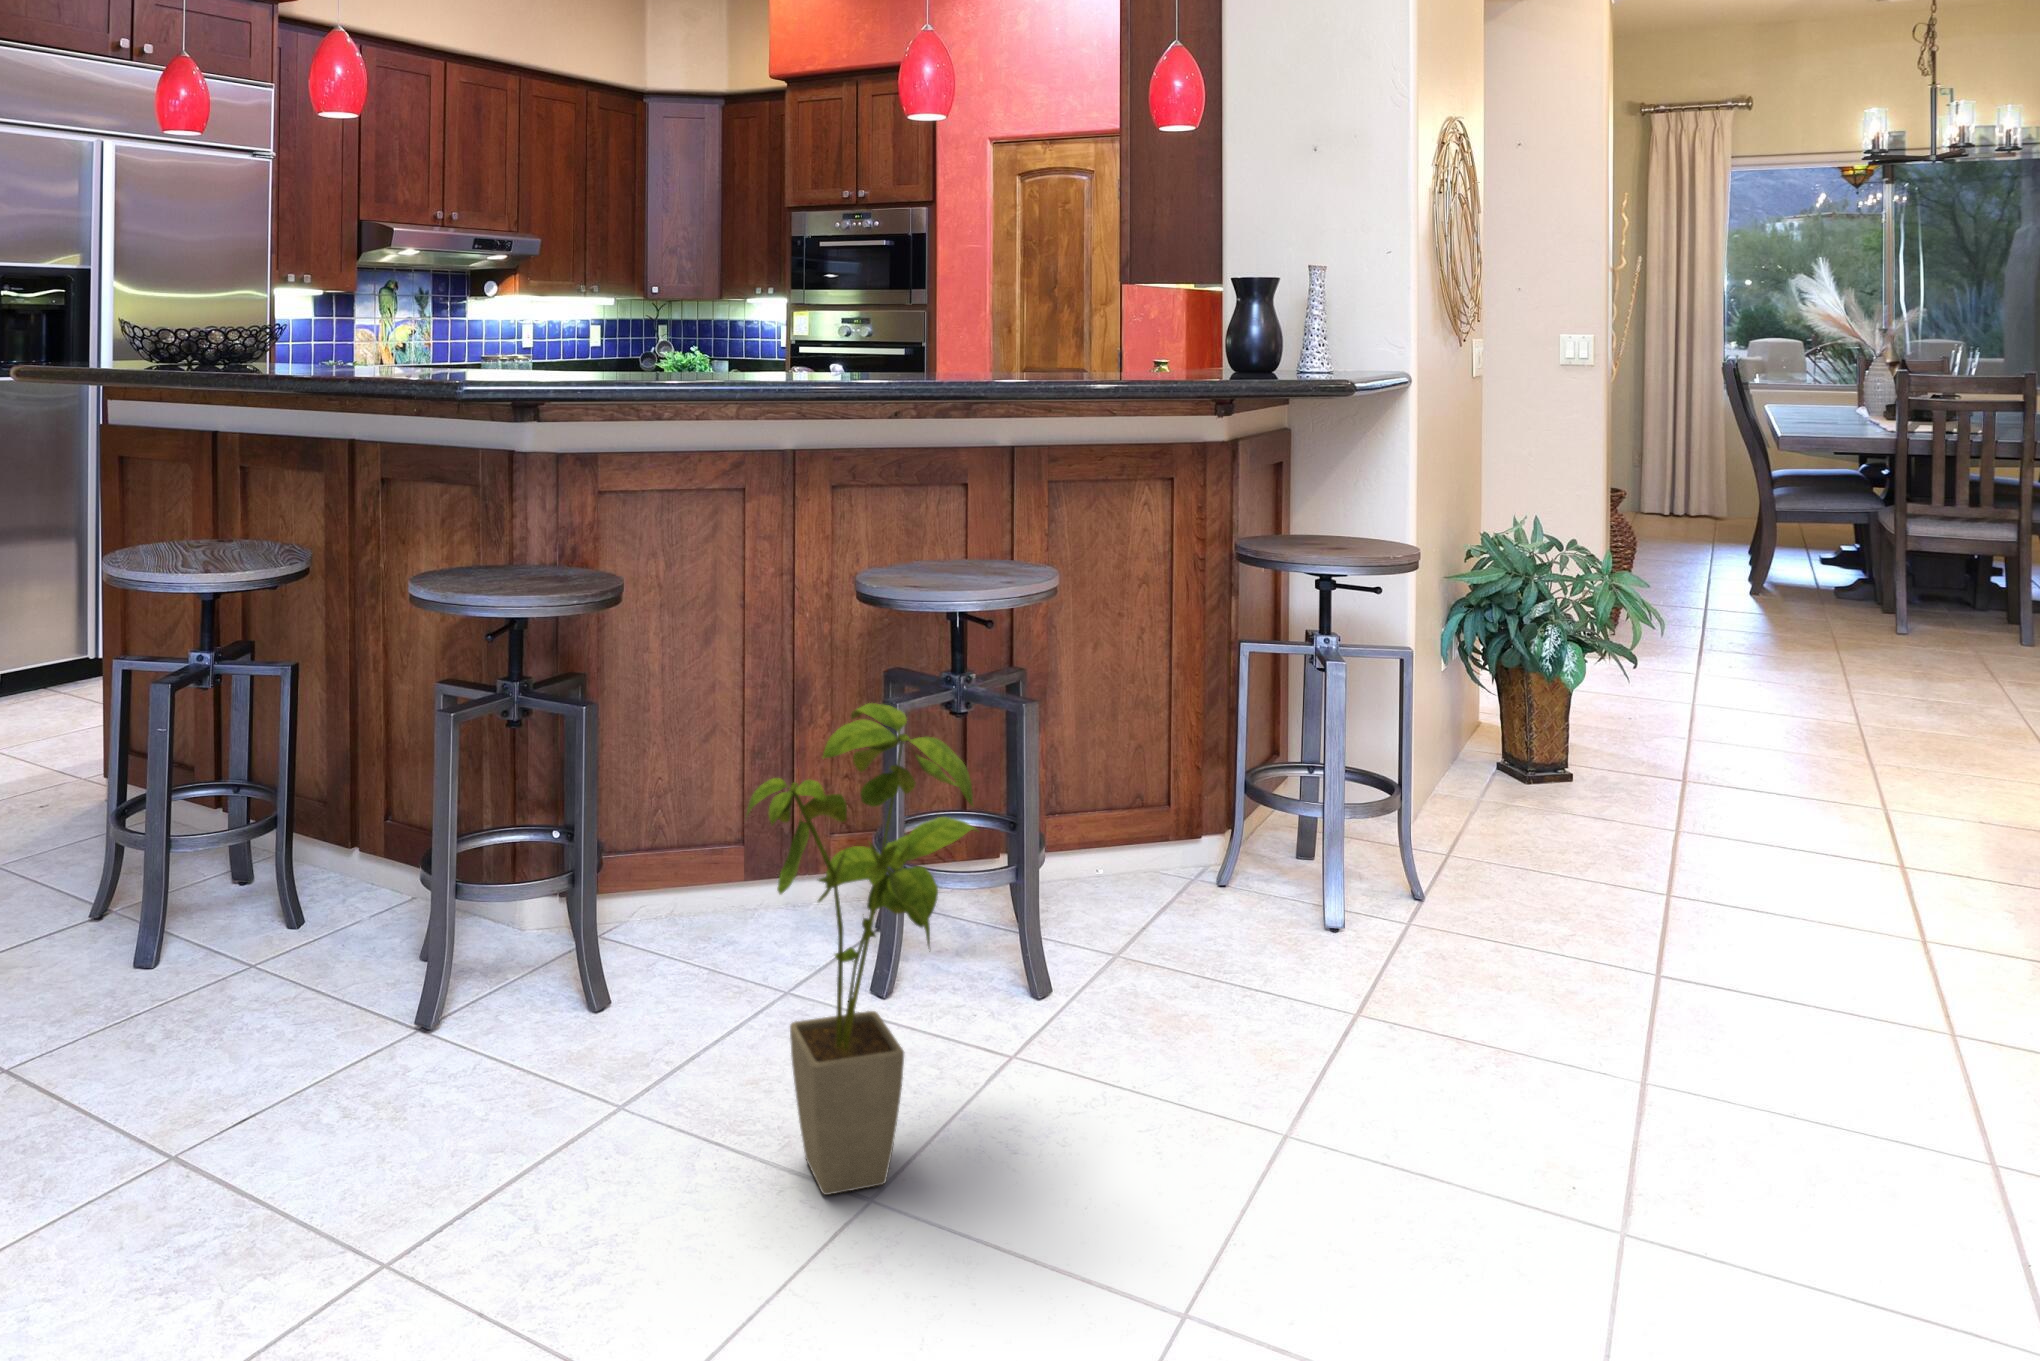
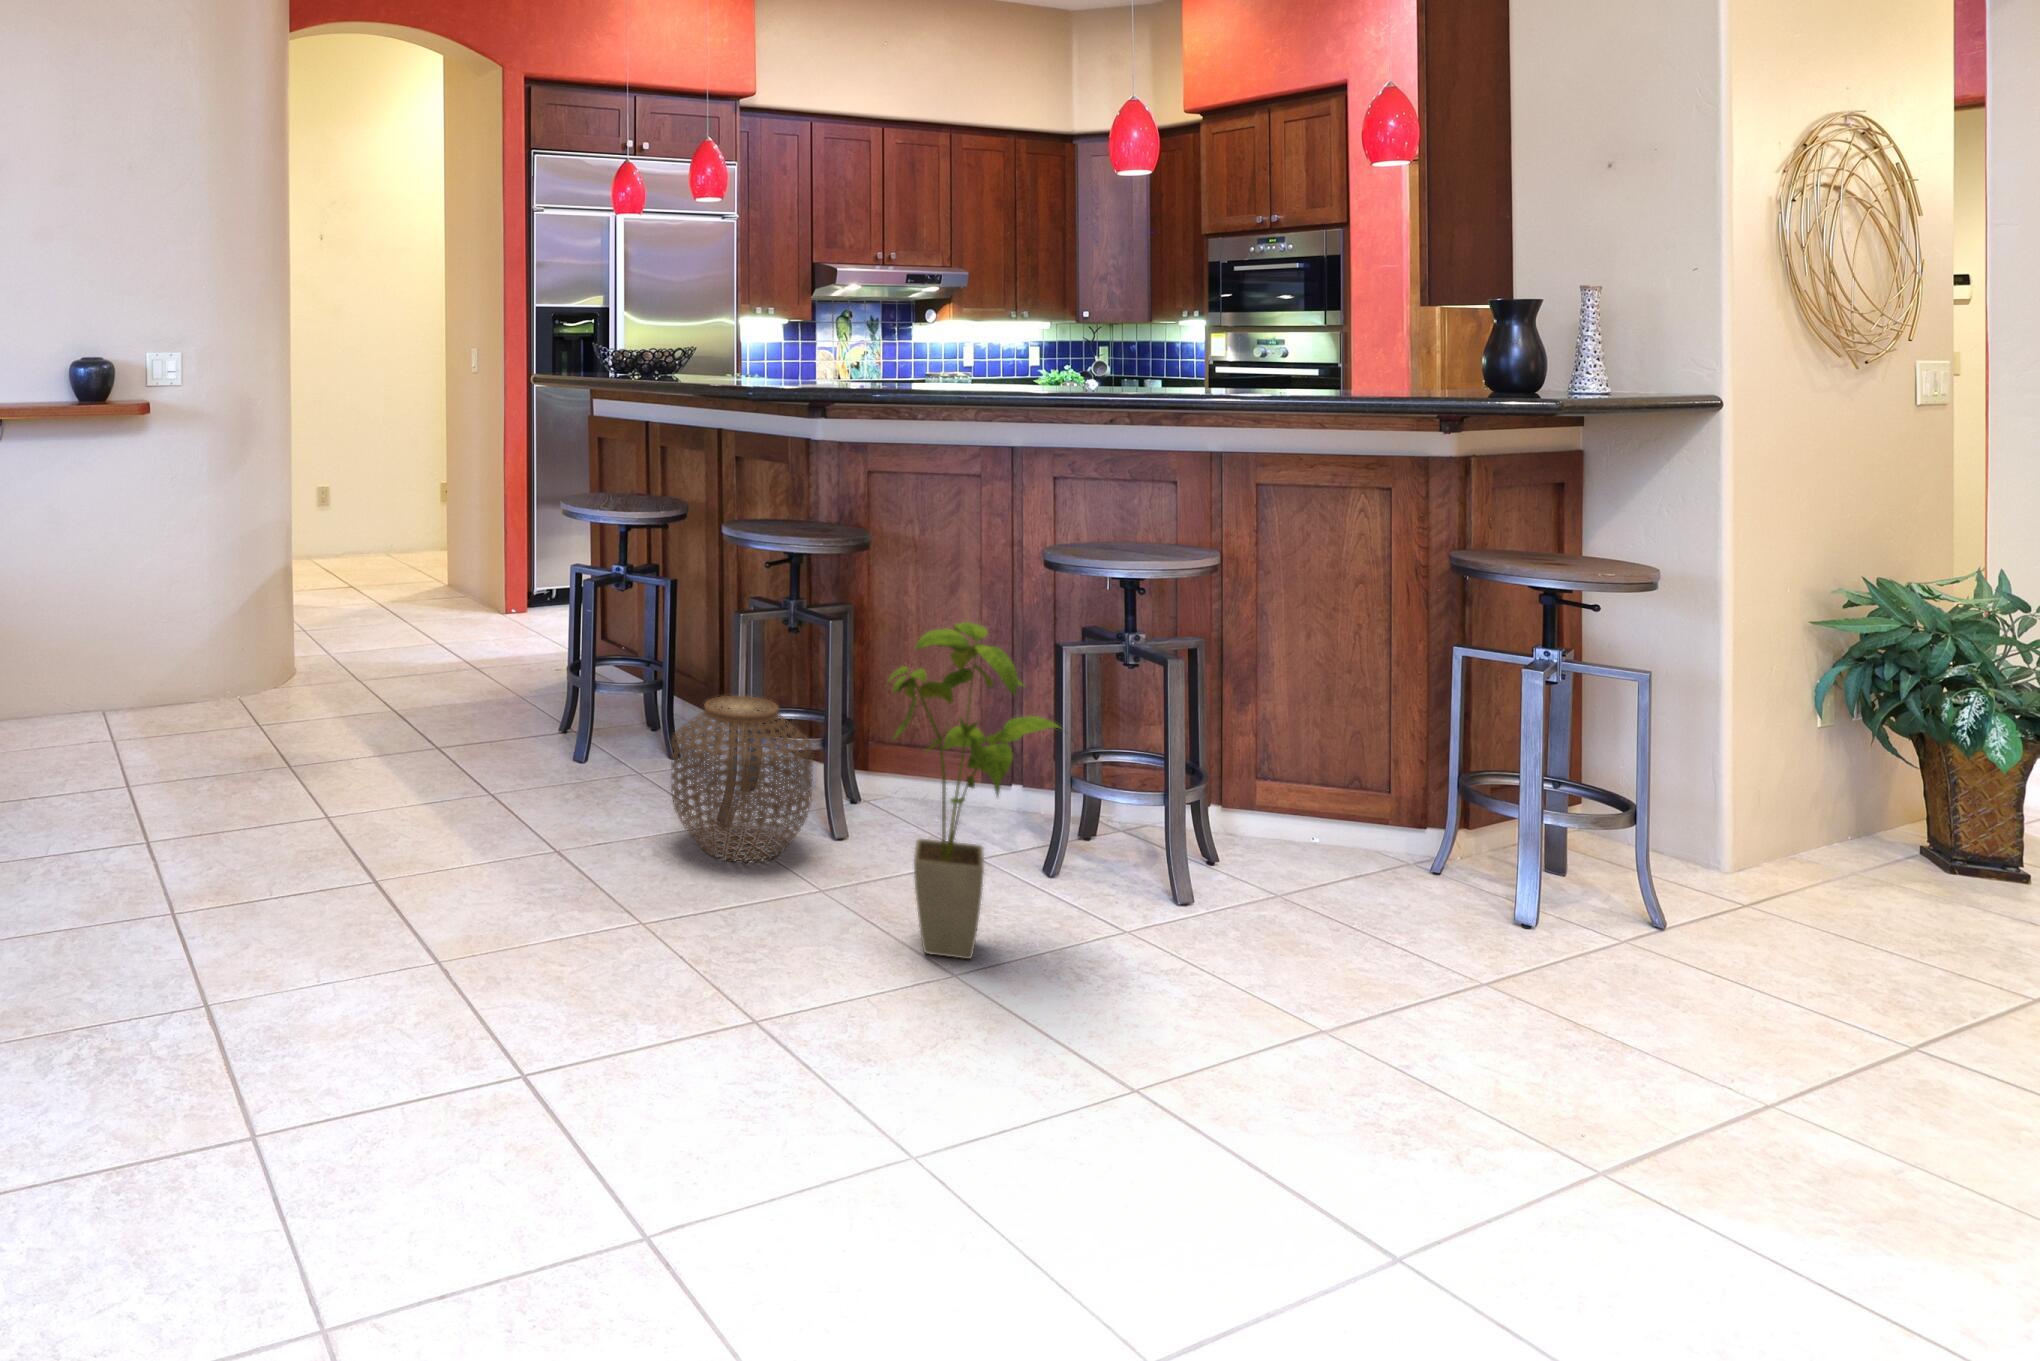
woven basket: none [361,842,583,1109] -> present [671,696,812,862]

